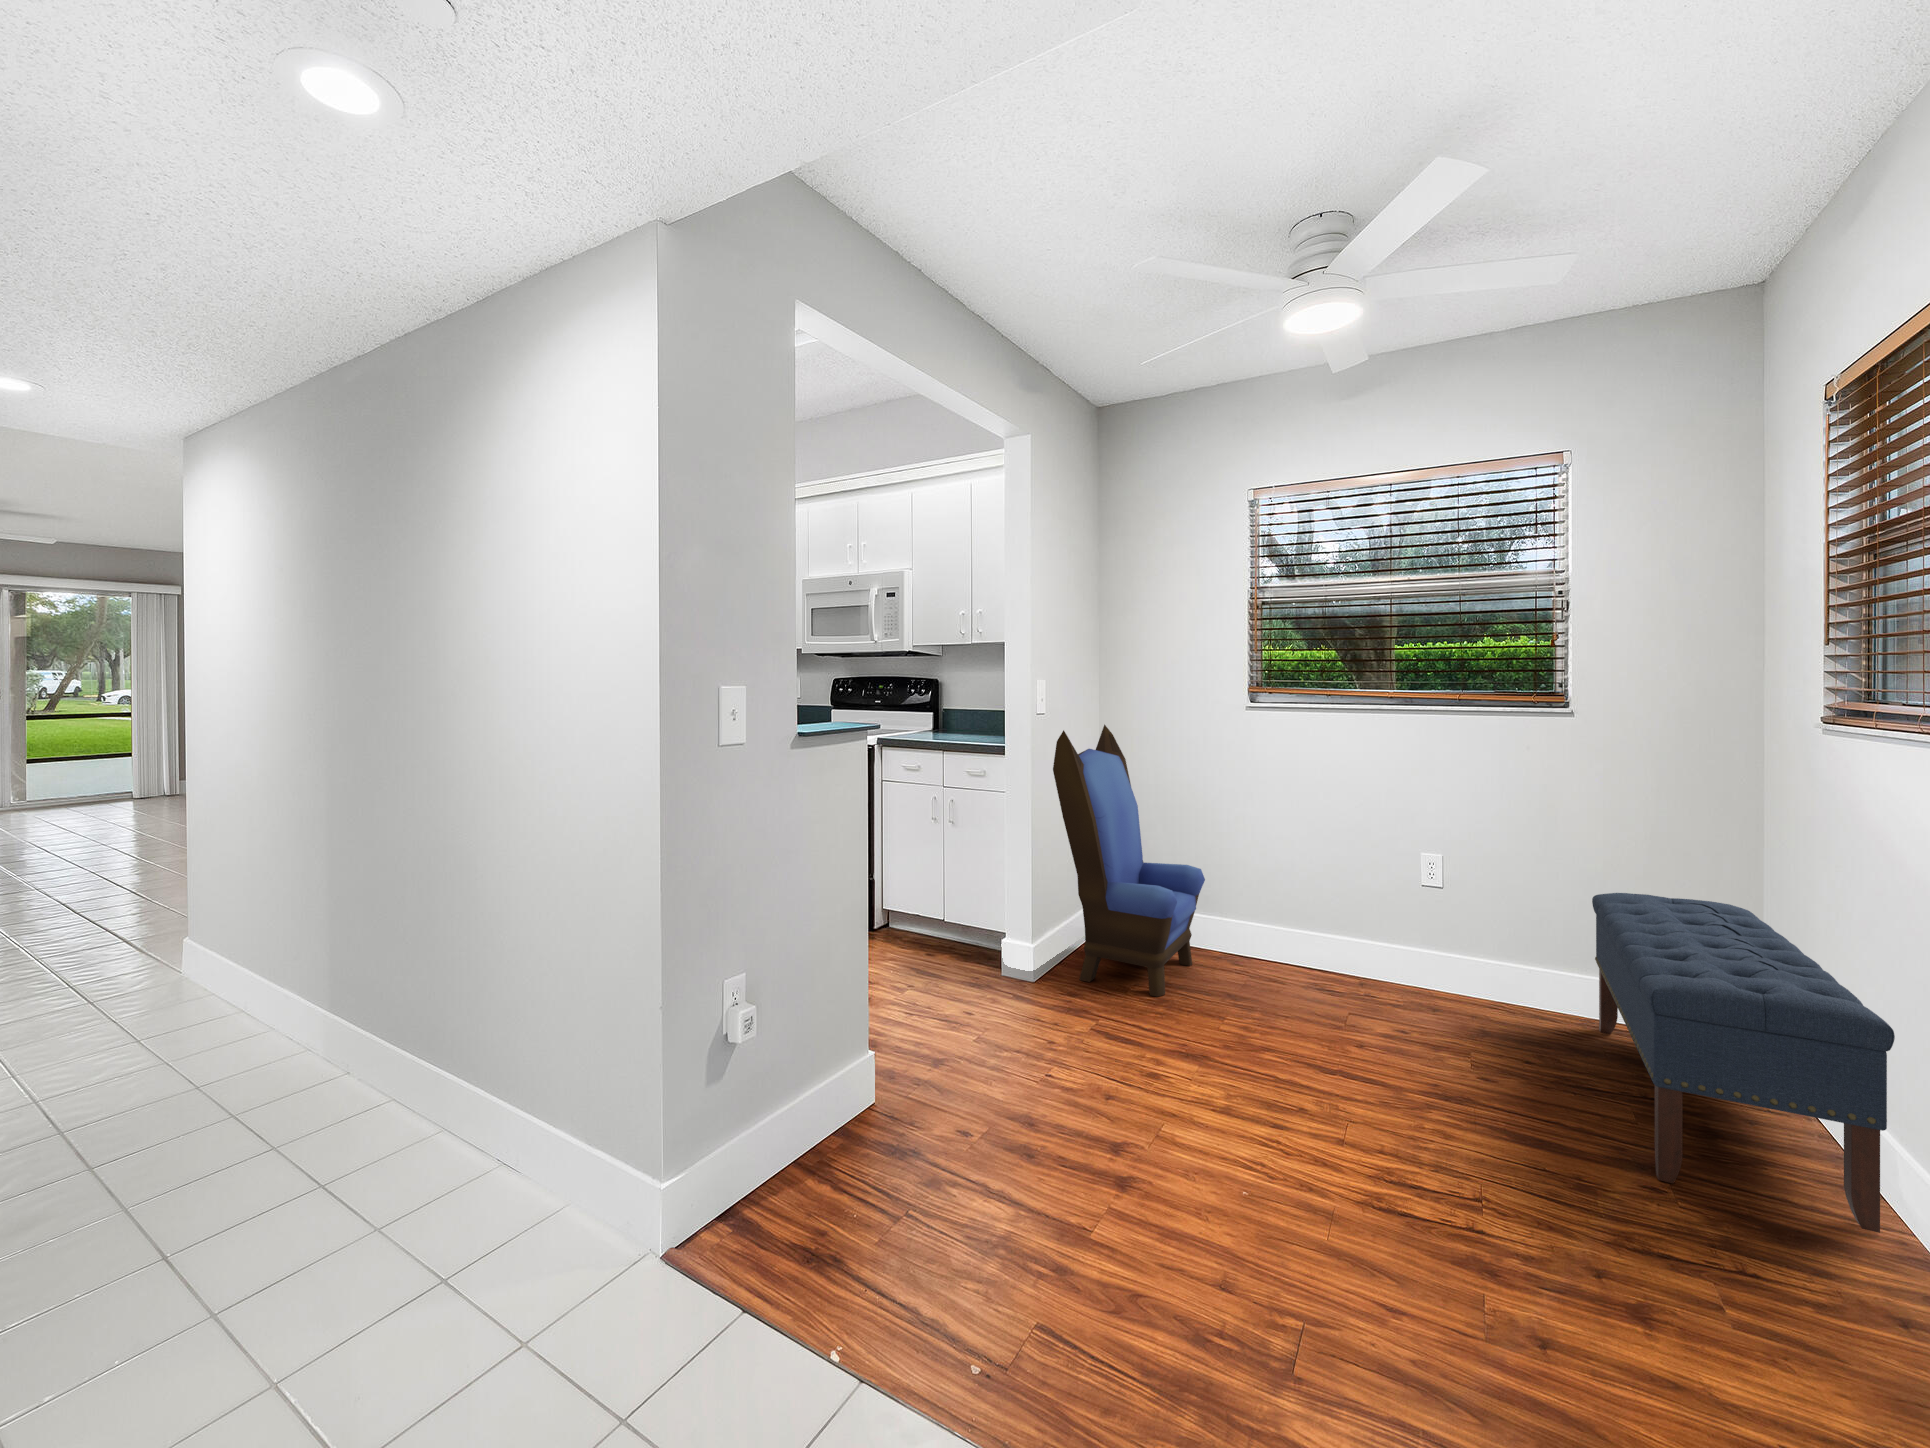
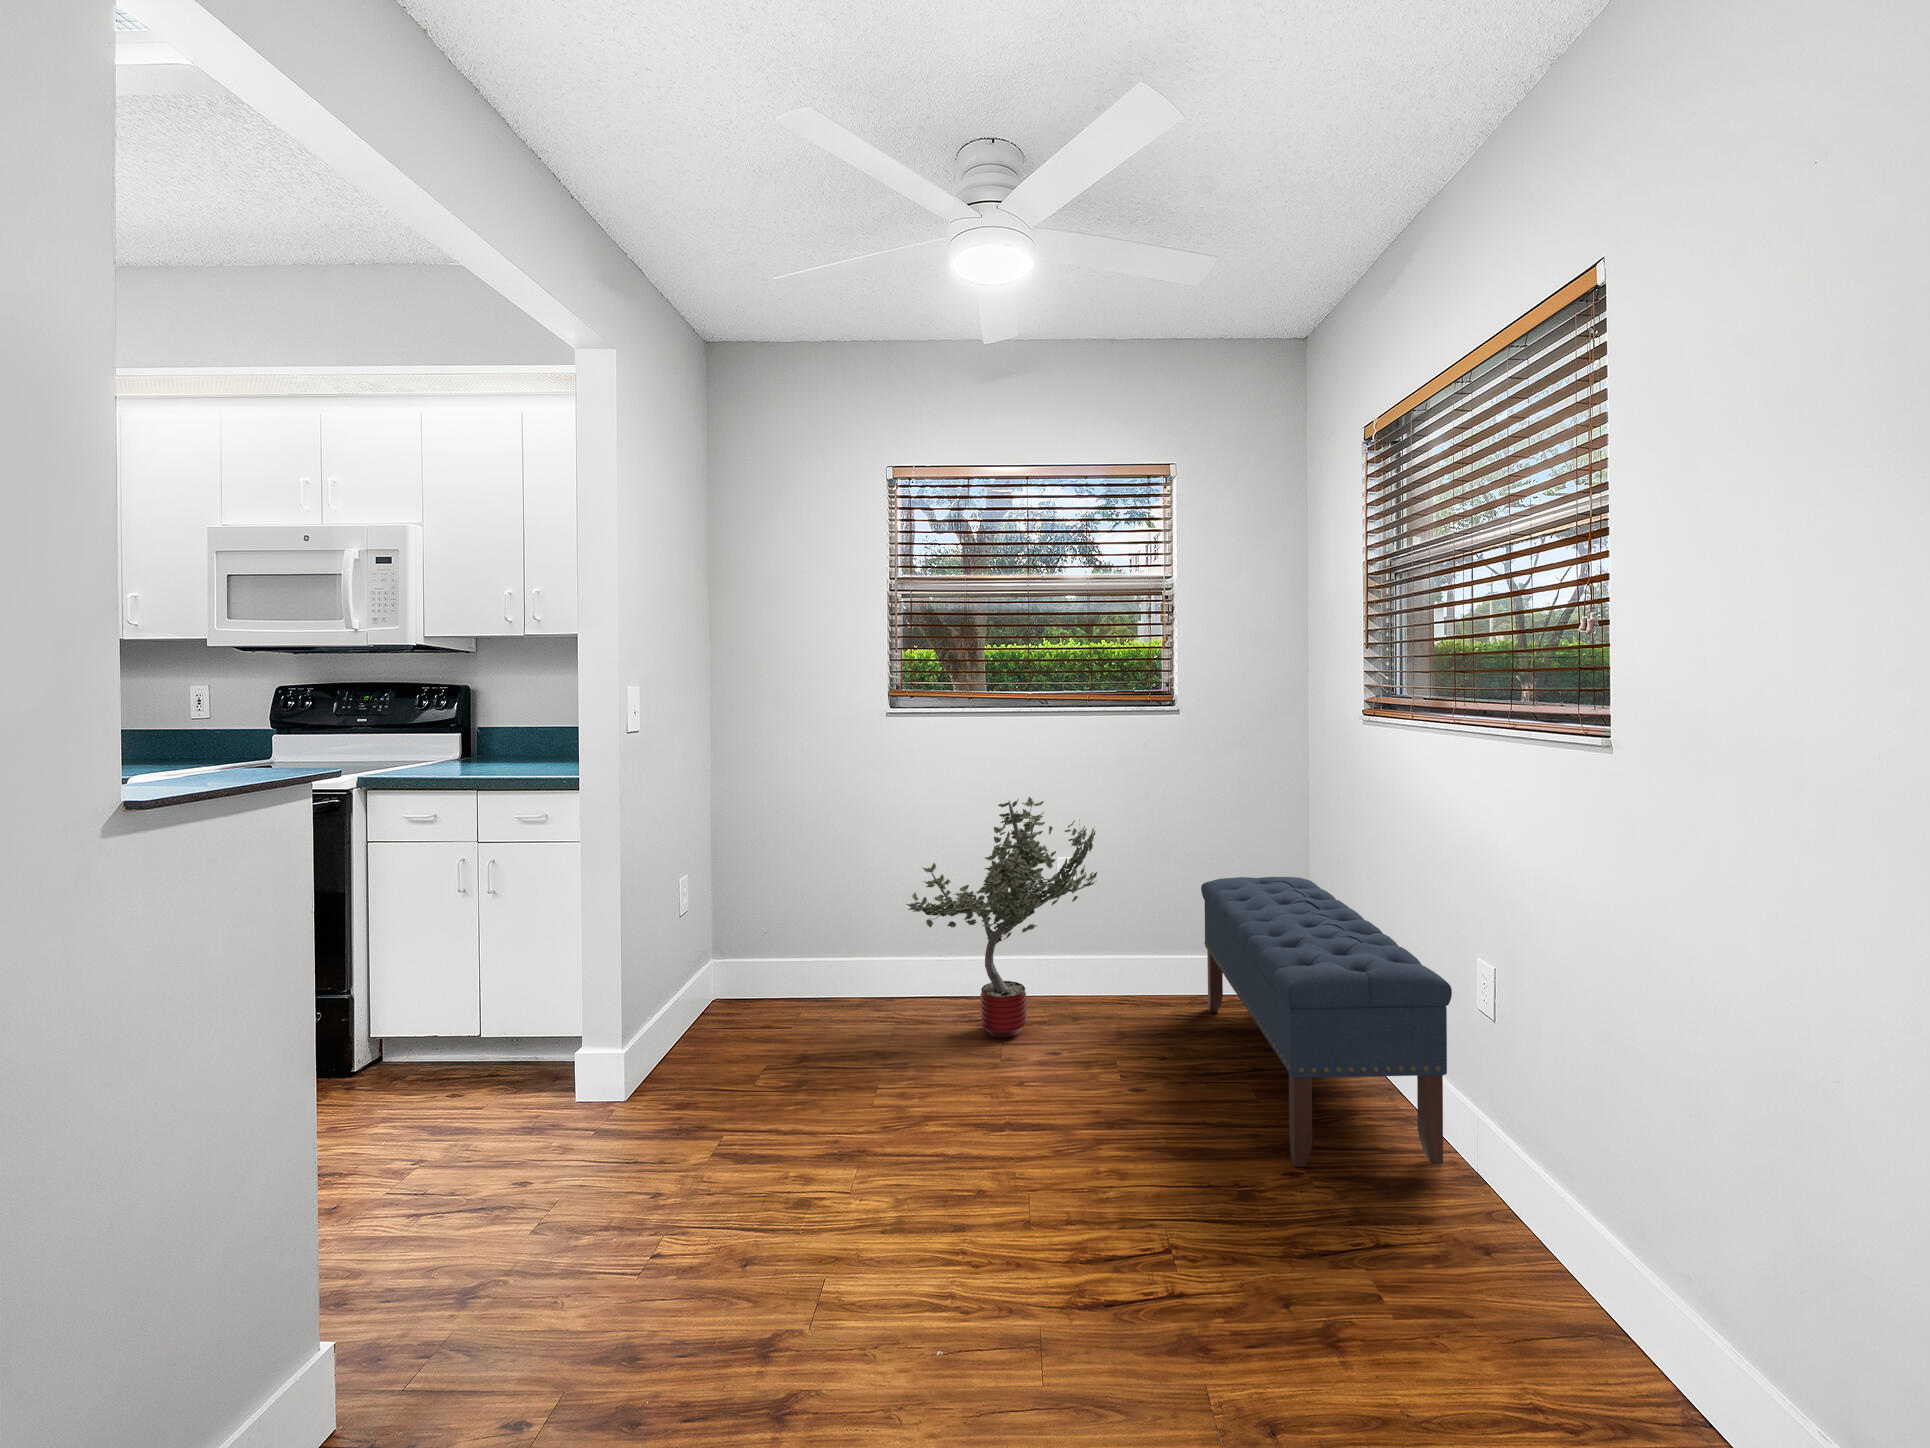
armchair: present [1053,725,1205,997] -> none [646,742,841,1080]
potted tree: none [1262,788,1458,1008] -> present [907,797,1097,1038]

